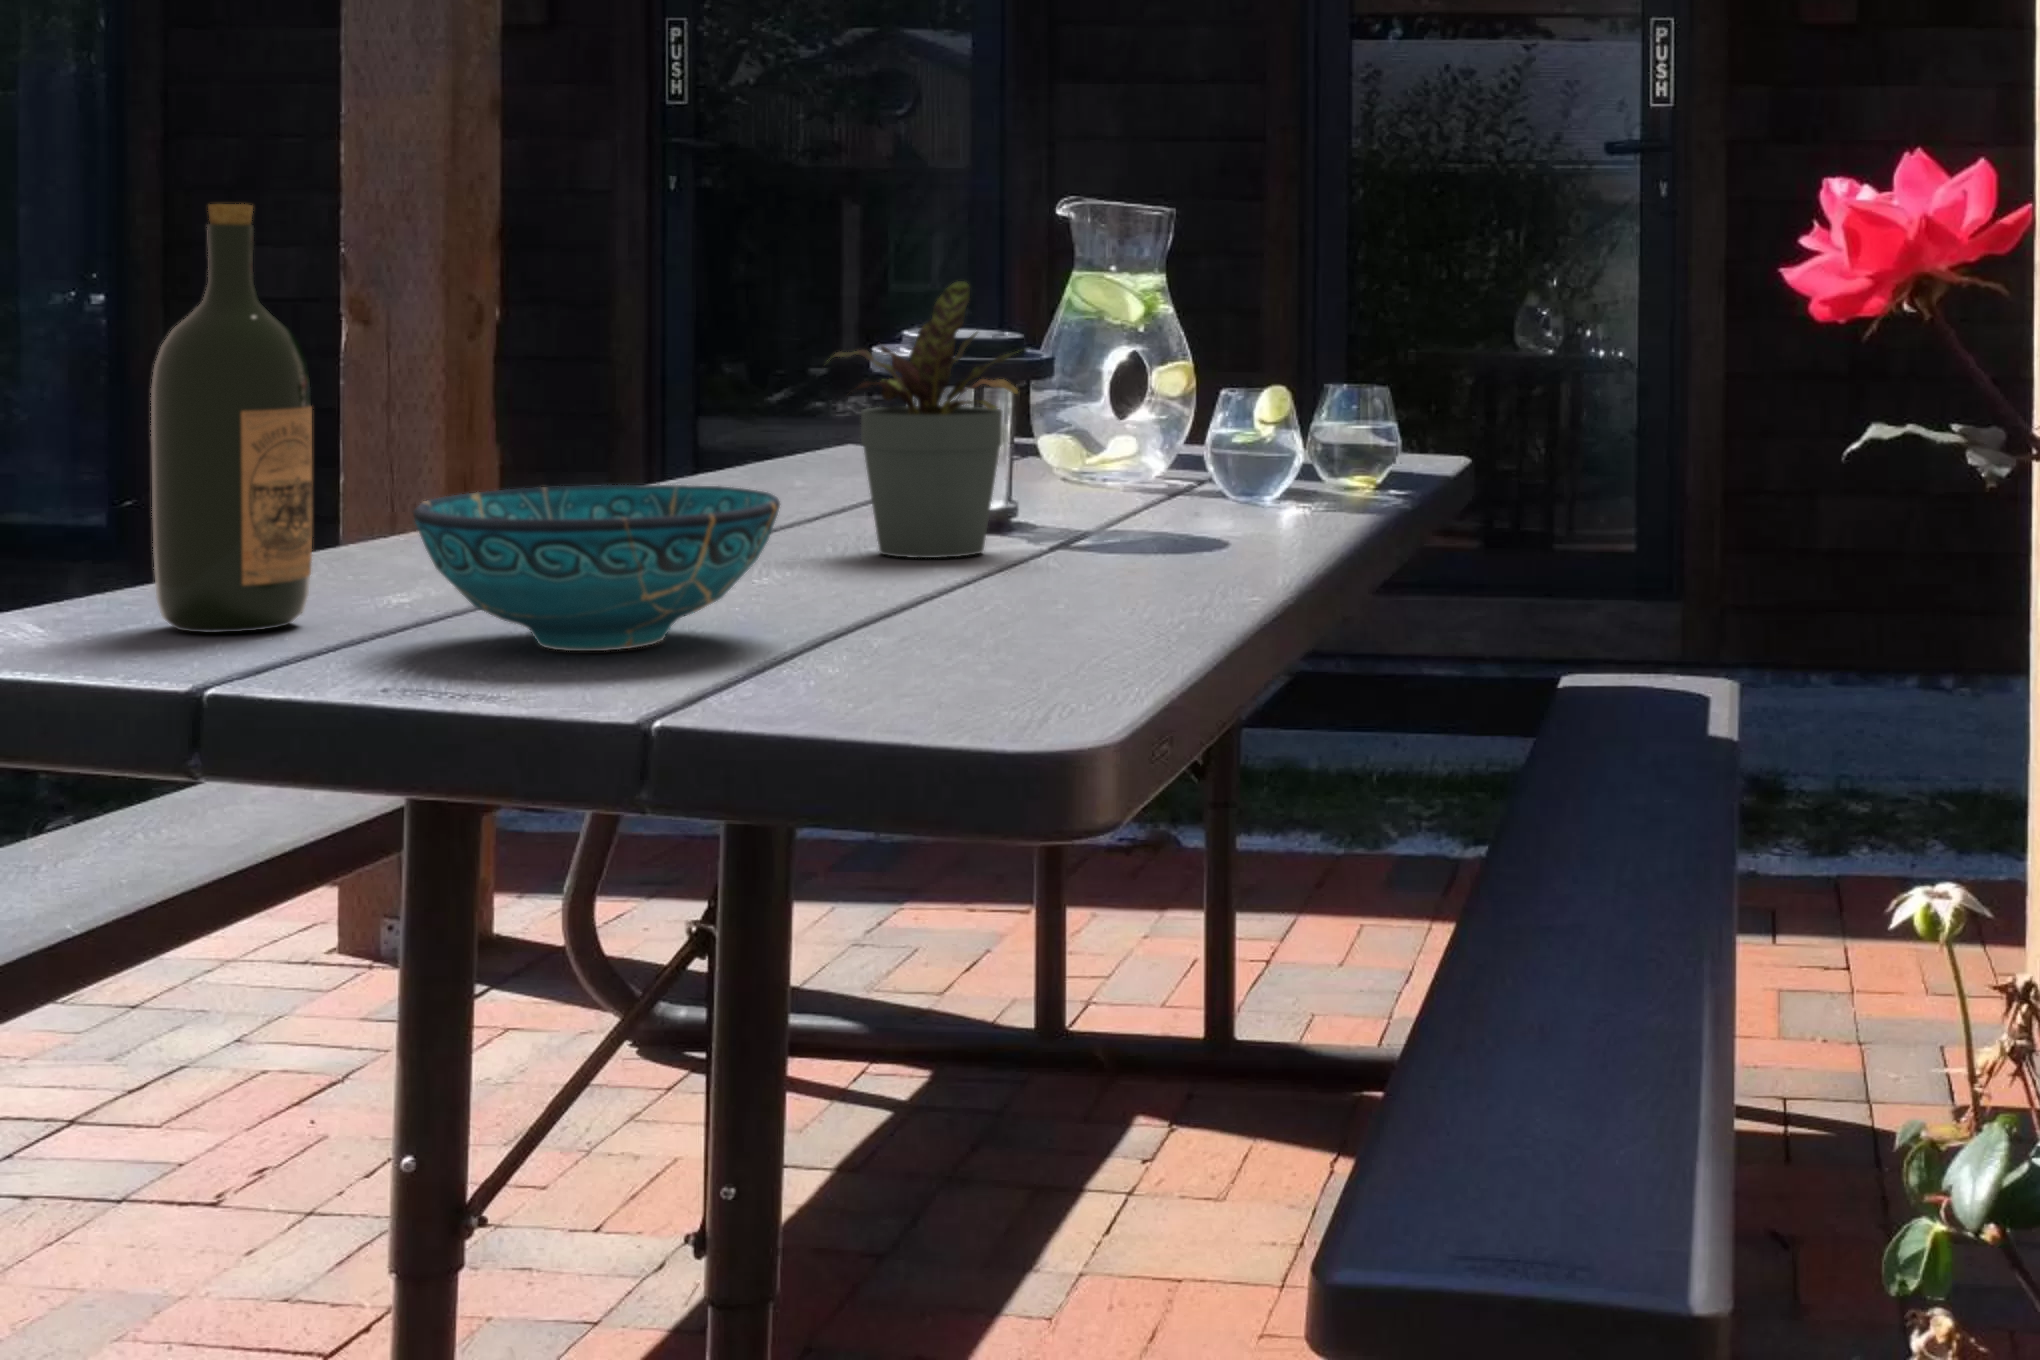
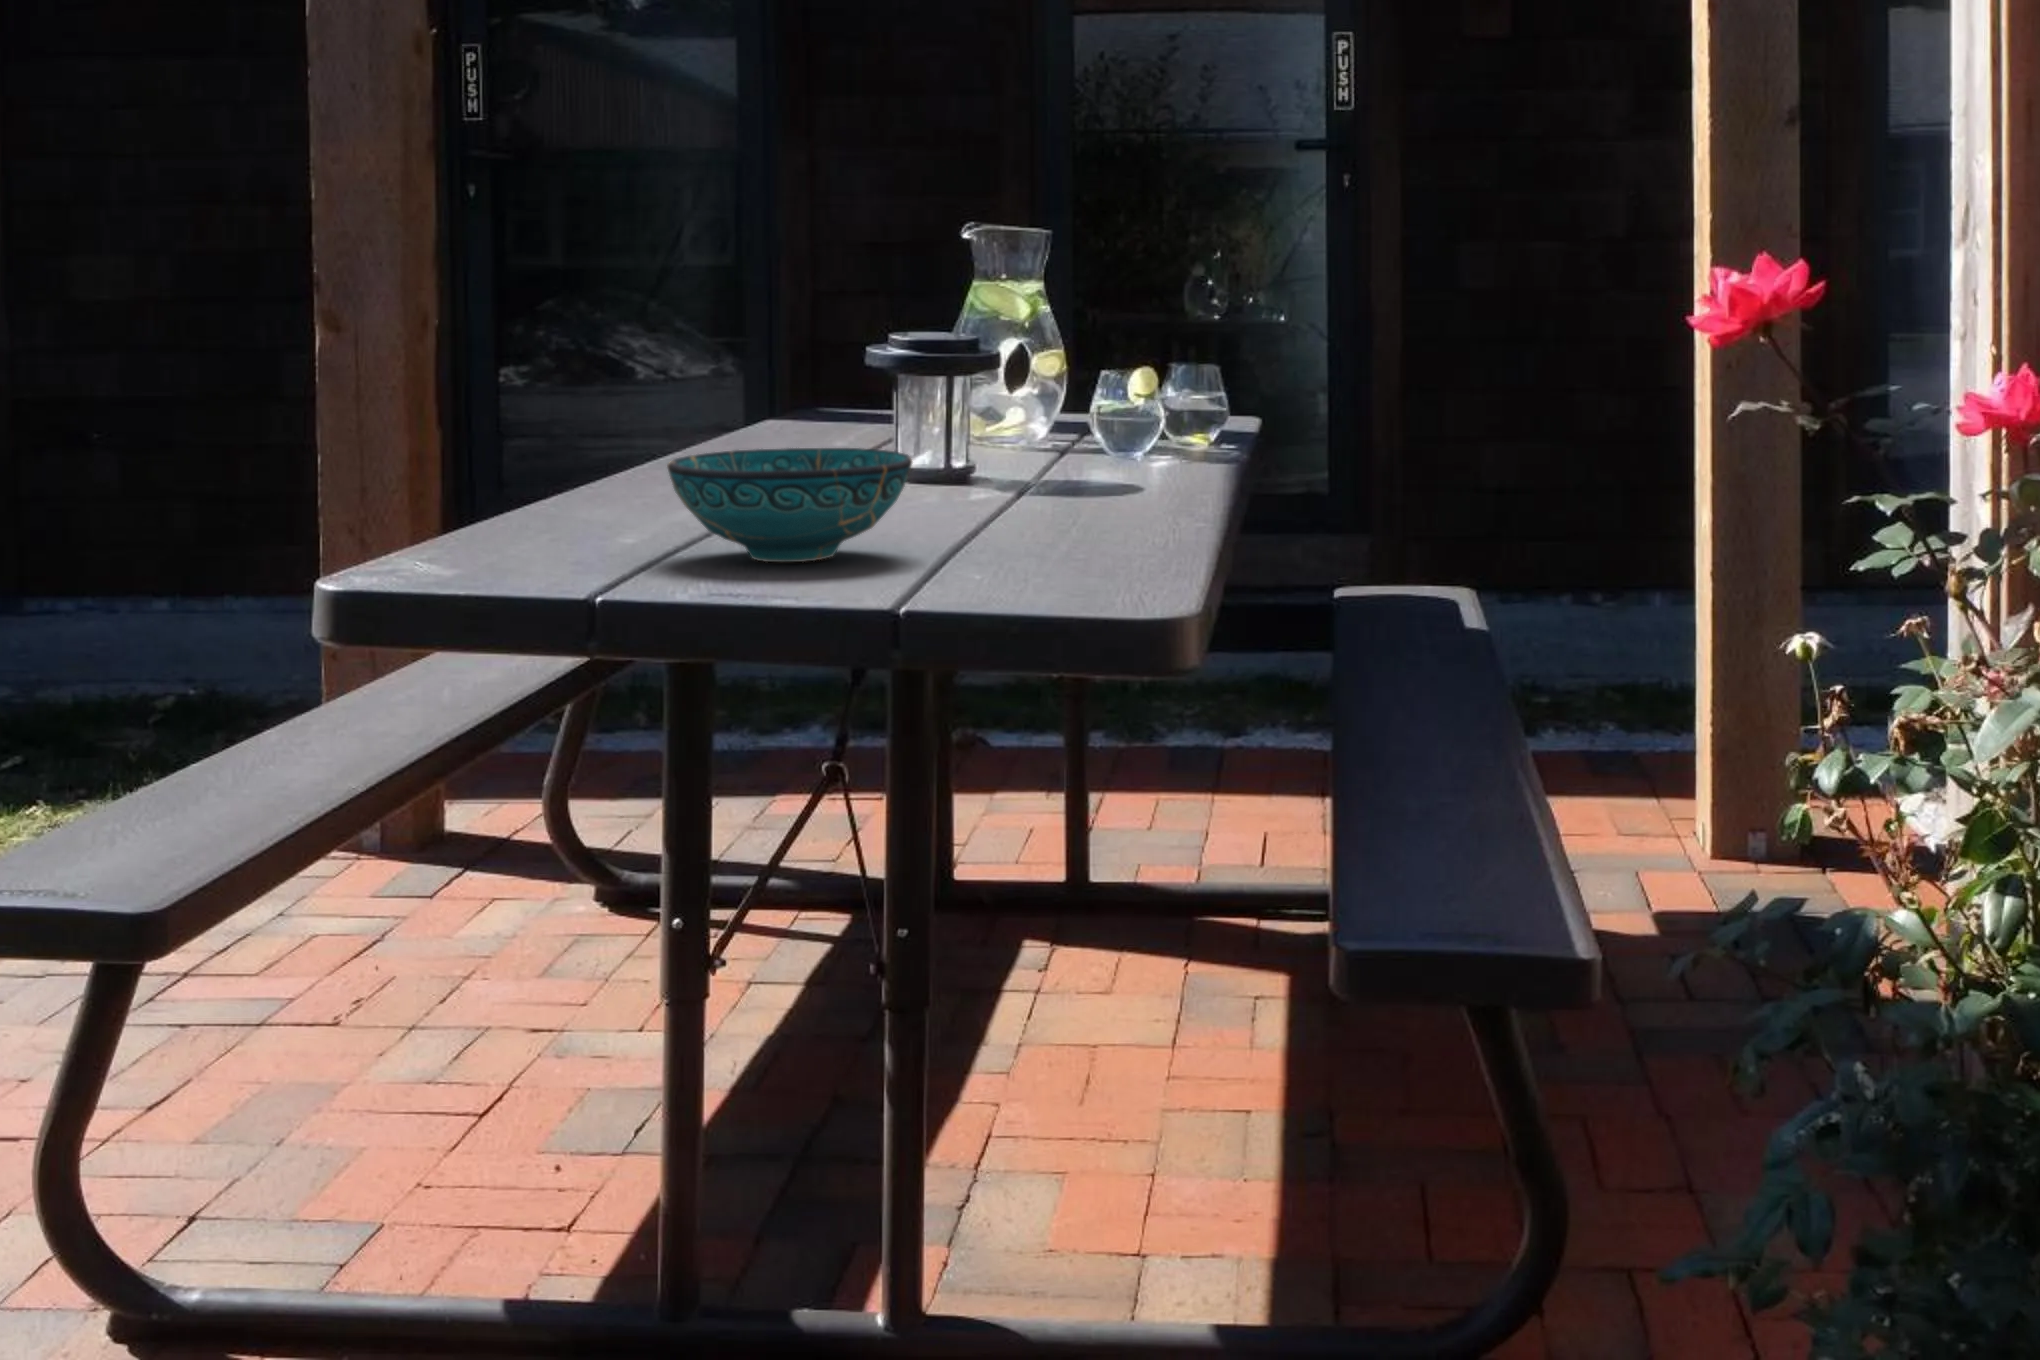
wine bottle: present [151,204,312,633] -> none [465,256,570,557]
potted plant: present [834,281,1018,558] -> none [846,295,1004,501]

